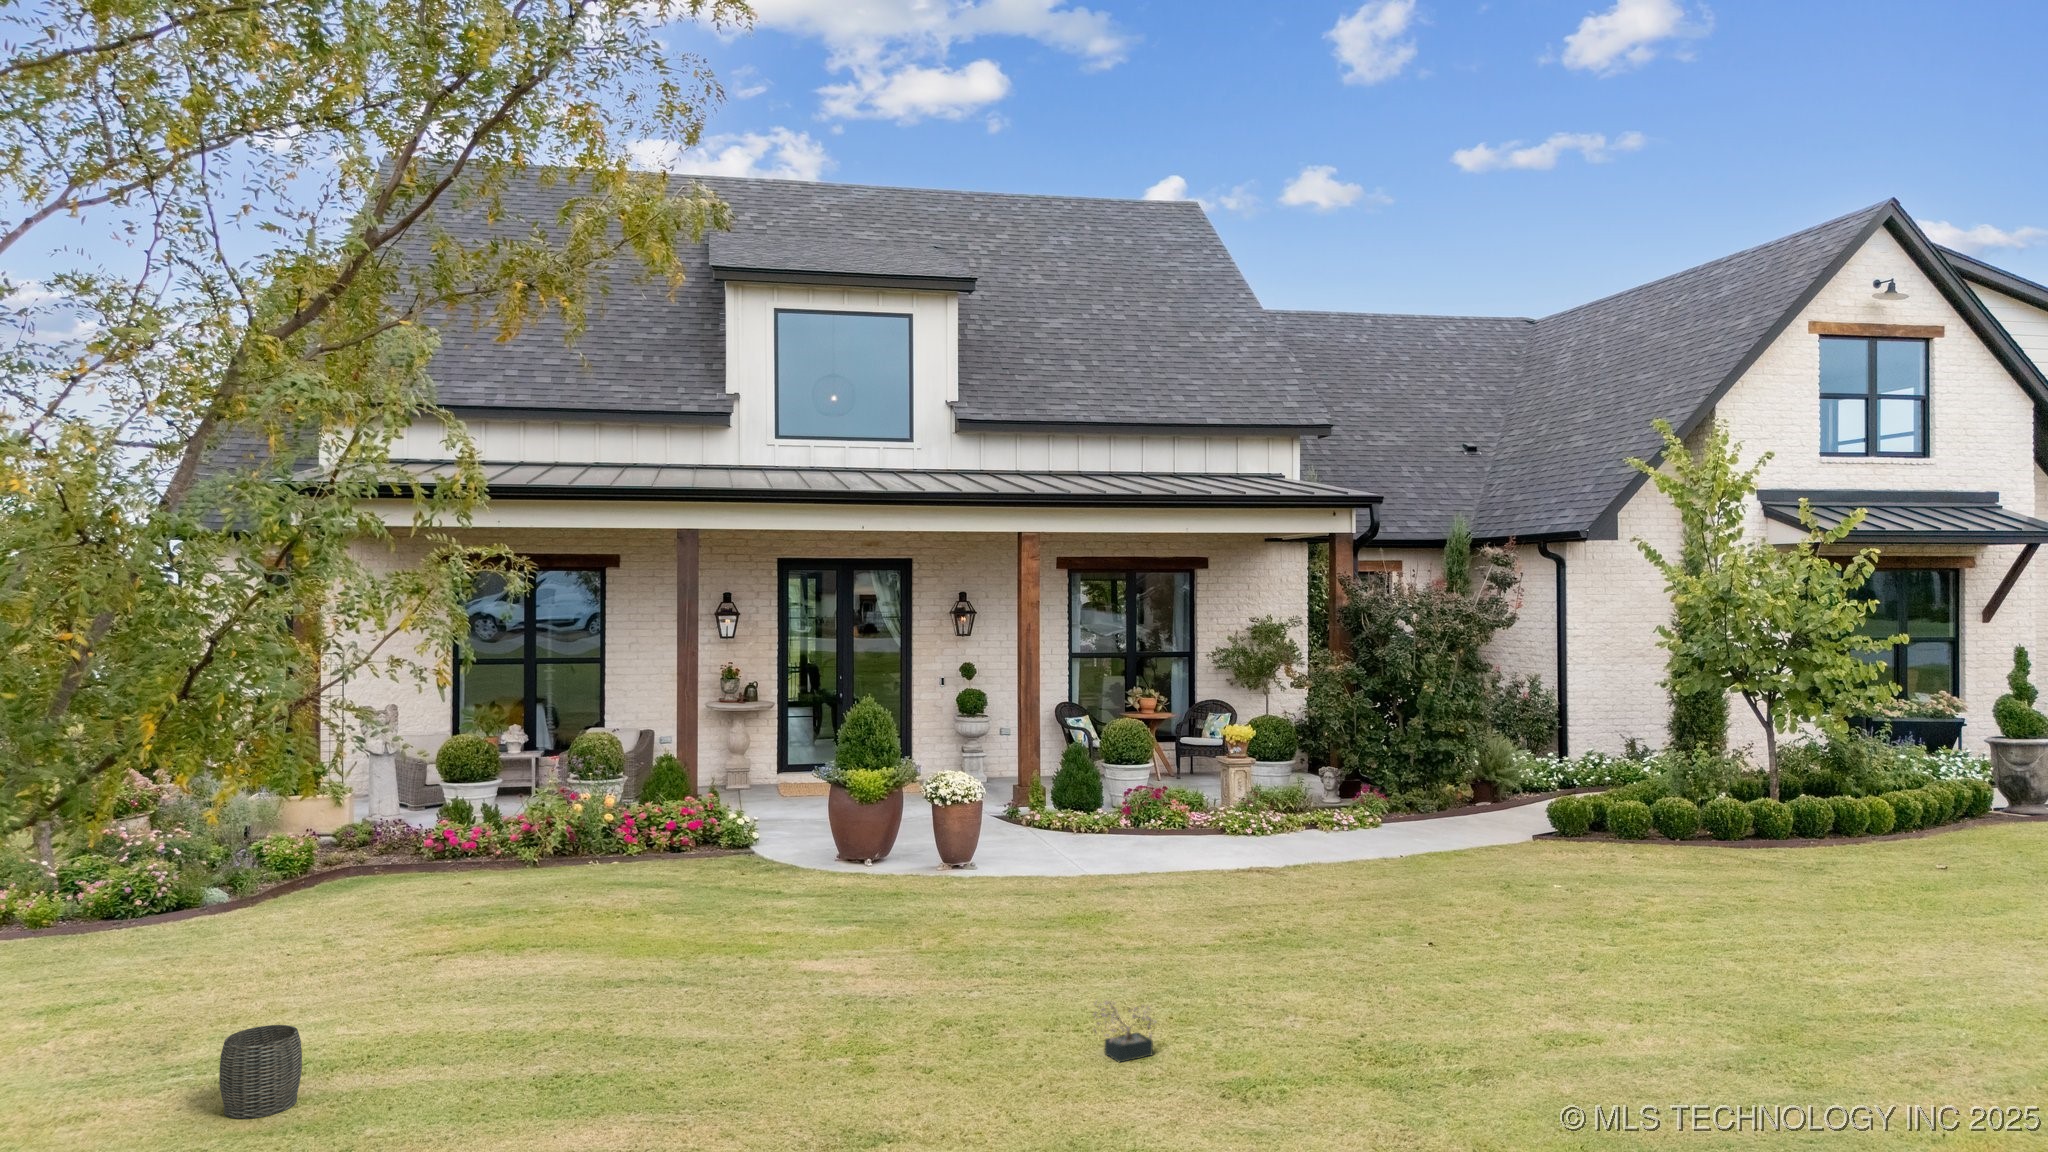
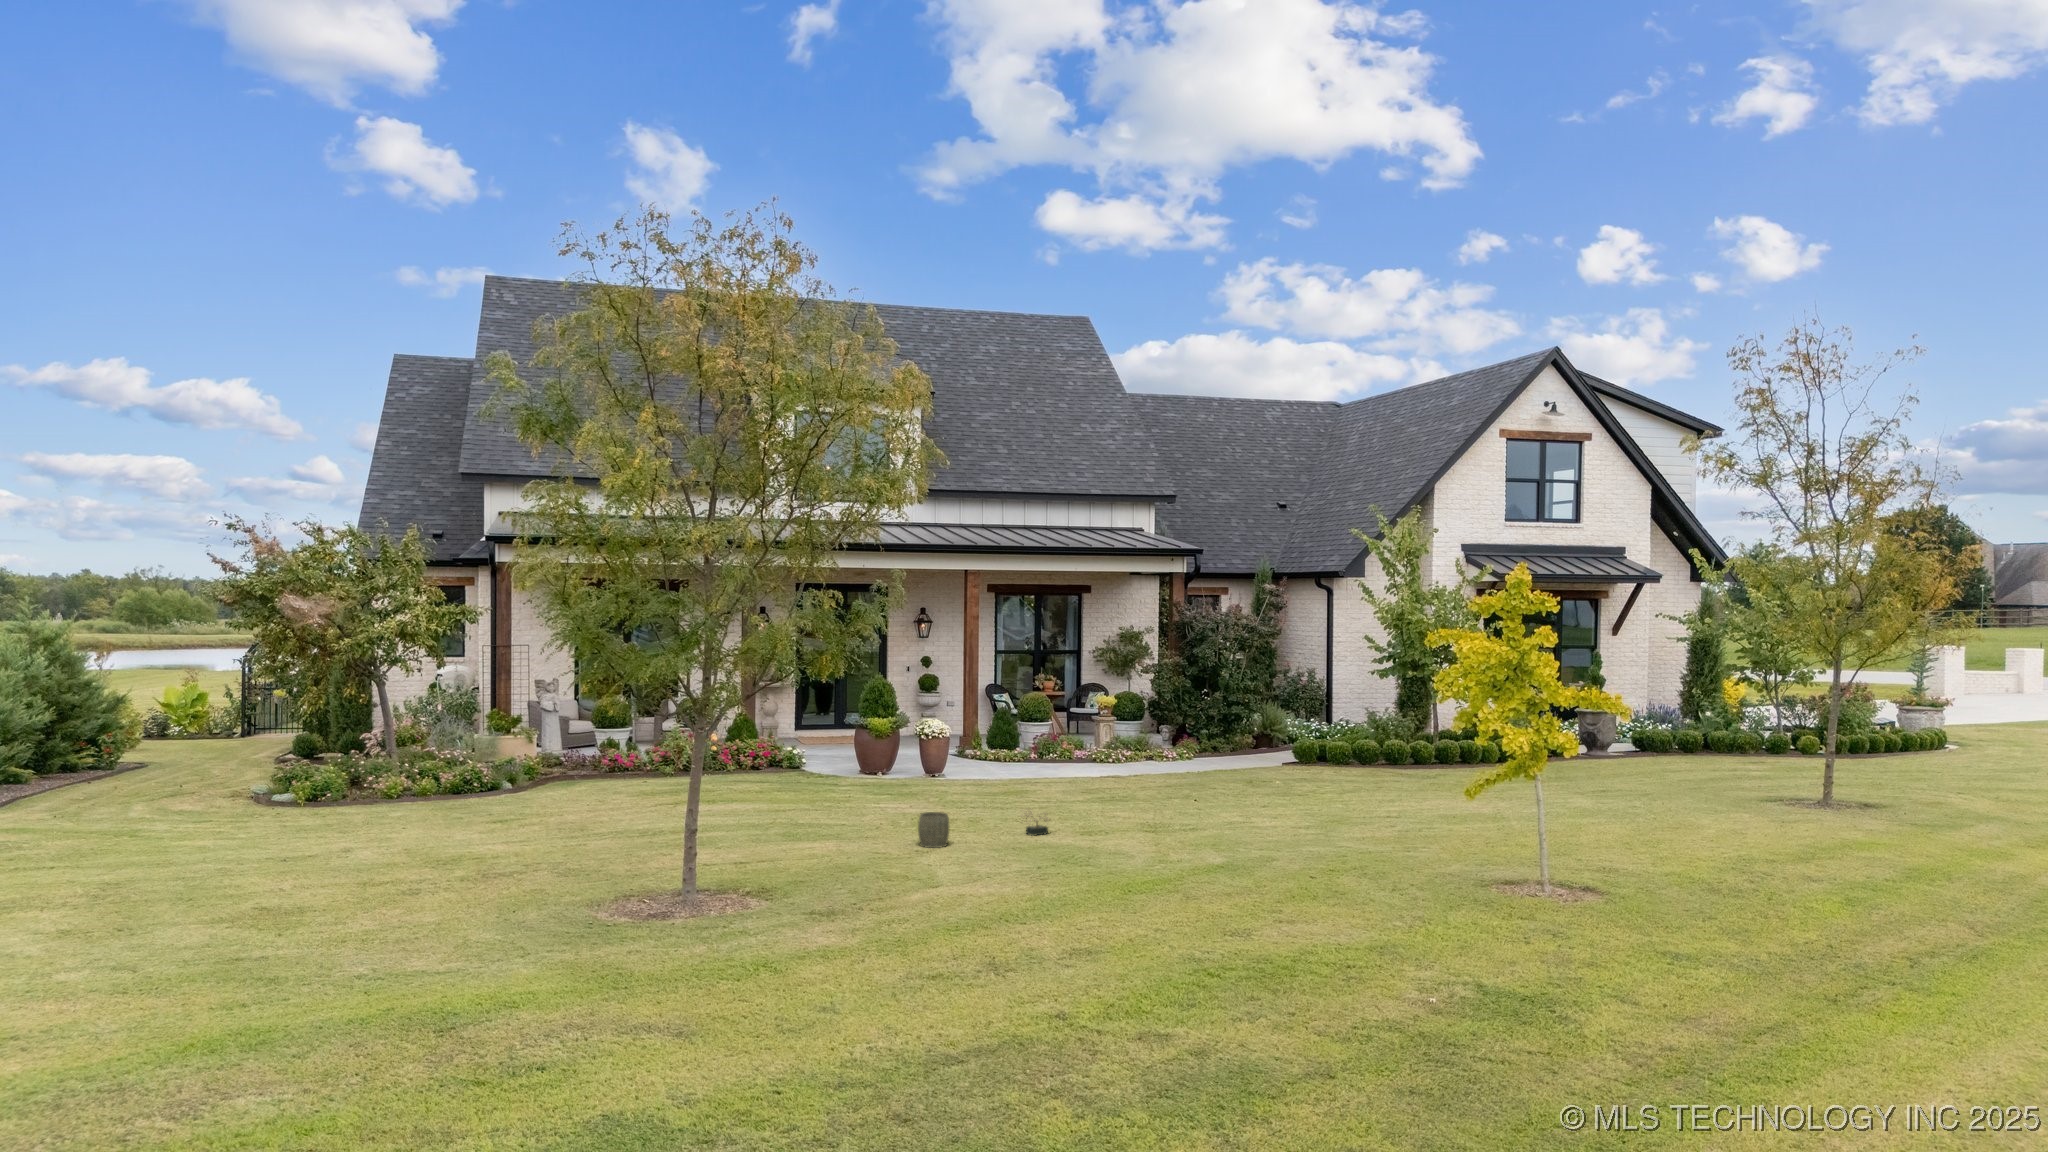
woven basket: present [219,1025,302,1119] -> present [918,812,949,848]

